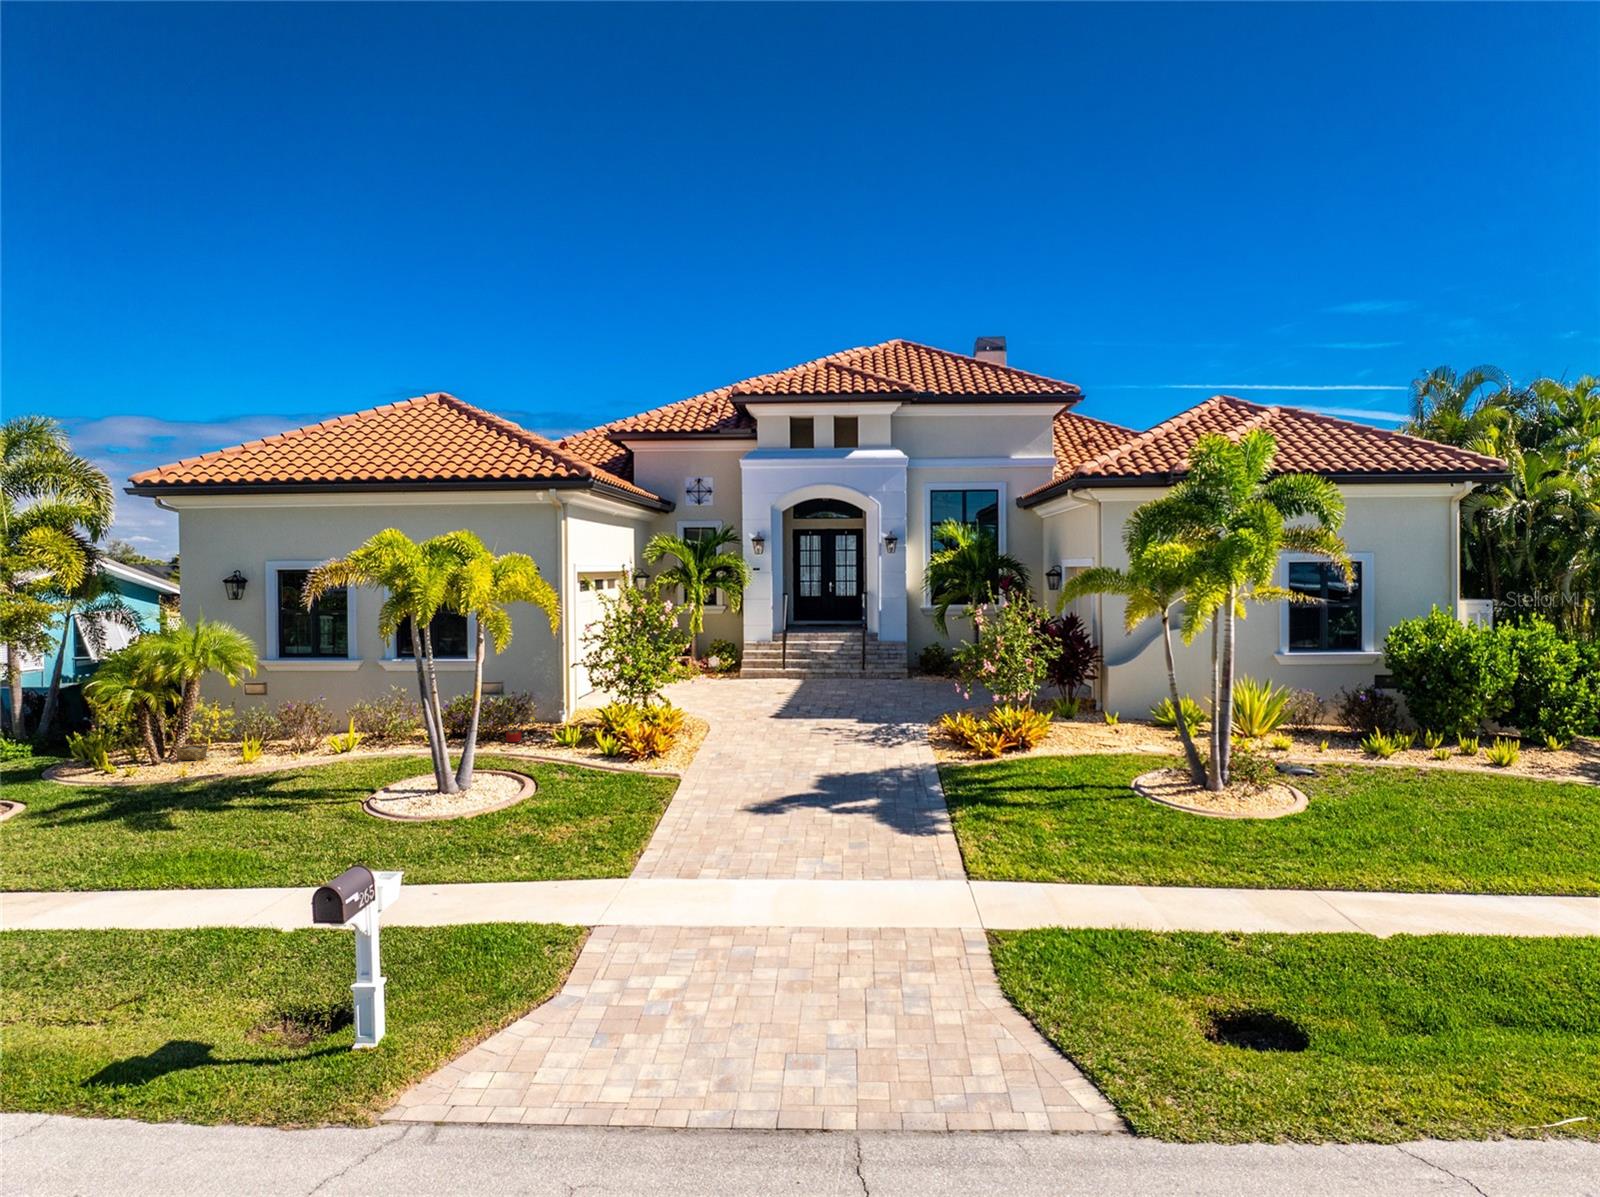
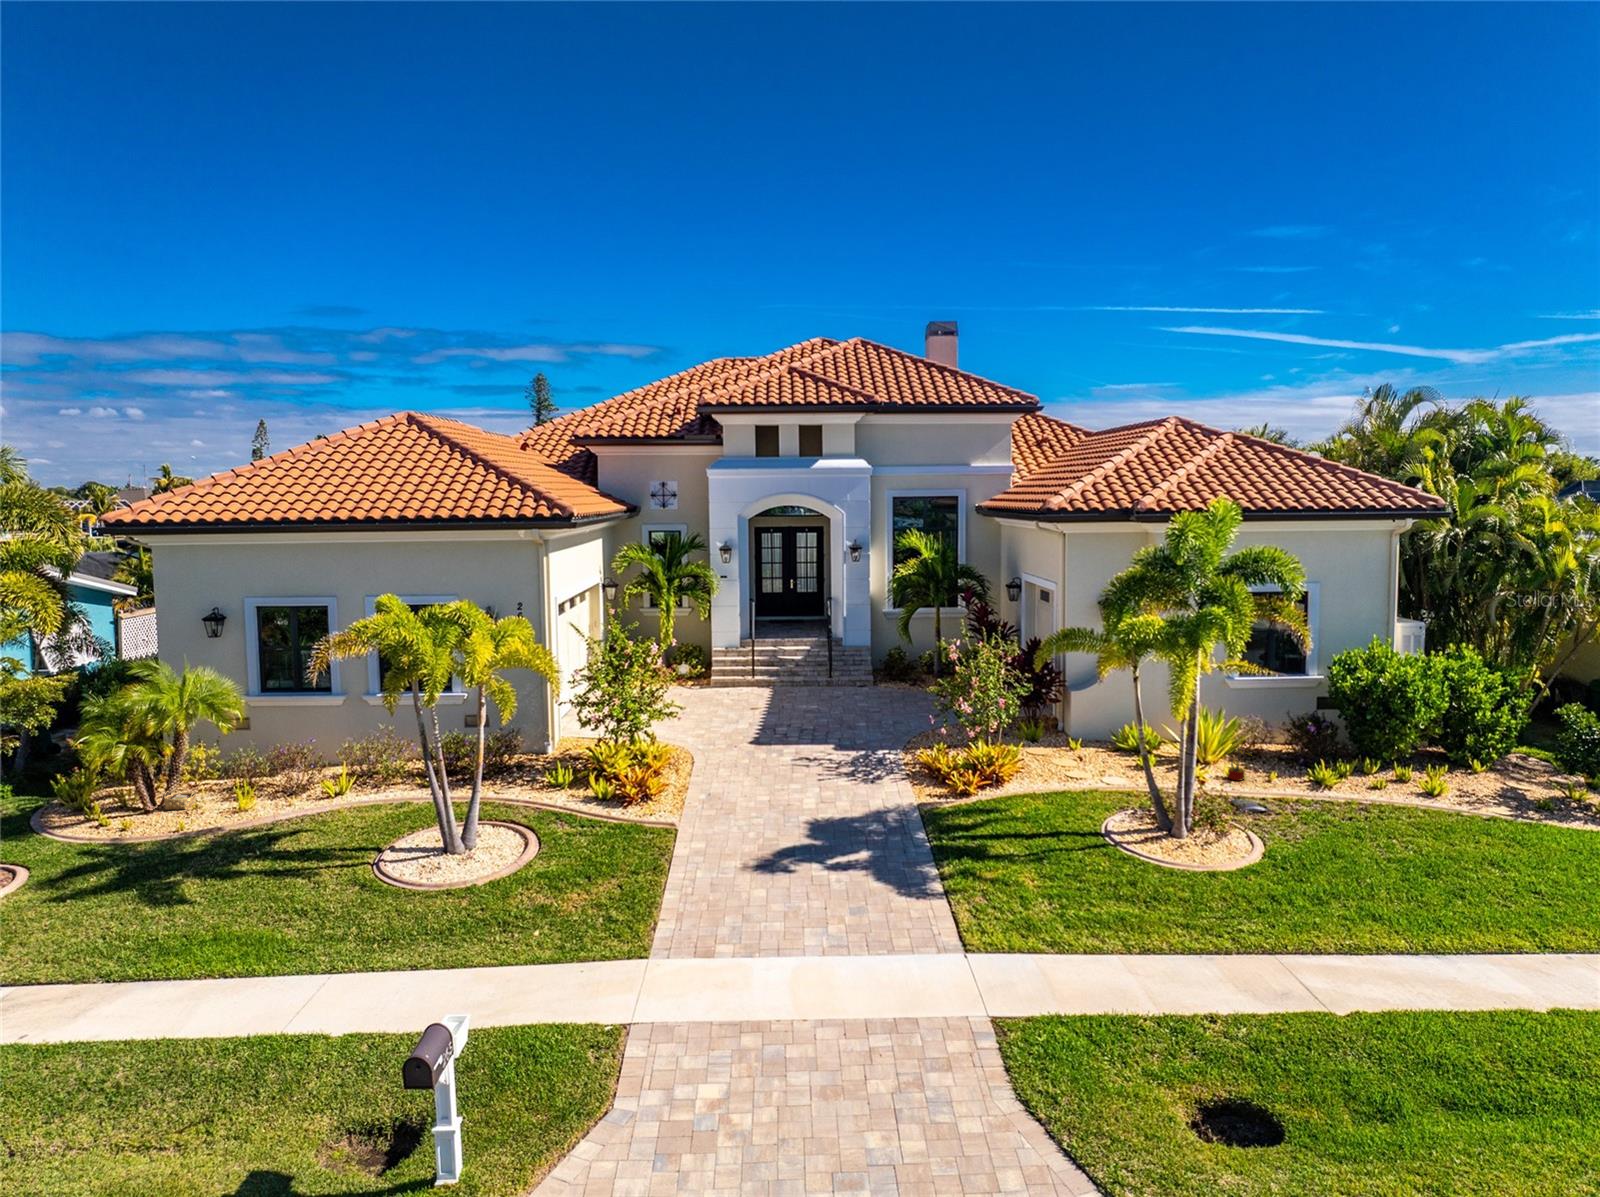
decorative plant: present [503,709,534,742] -> present [1228,746,1245,781]

